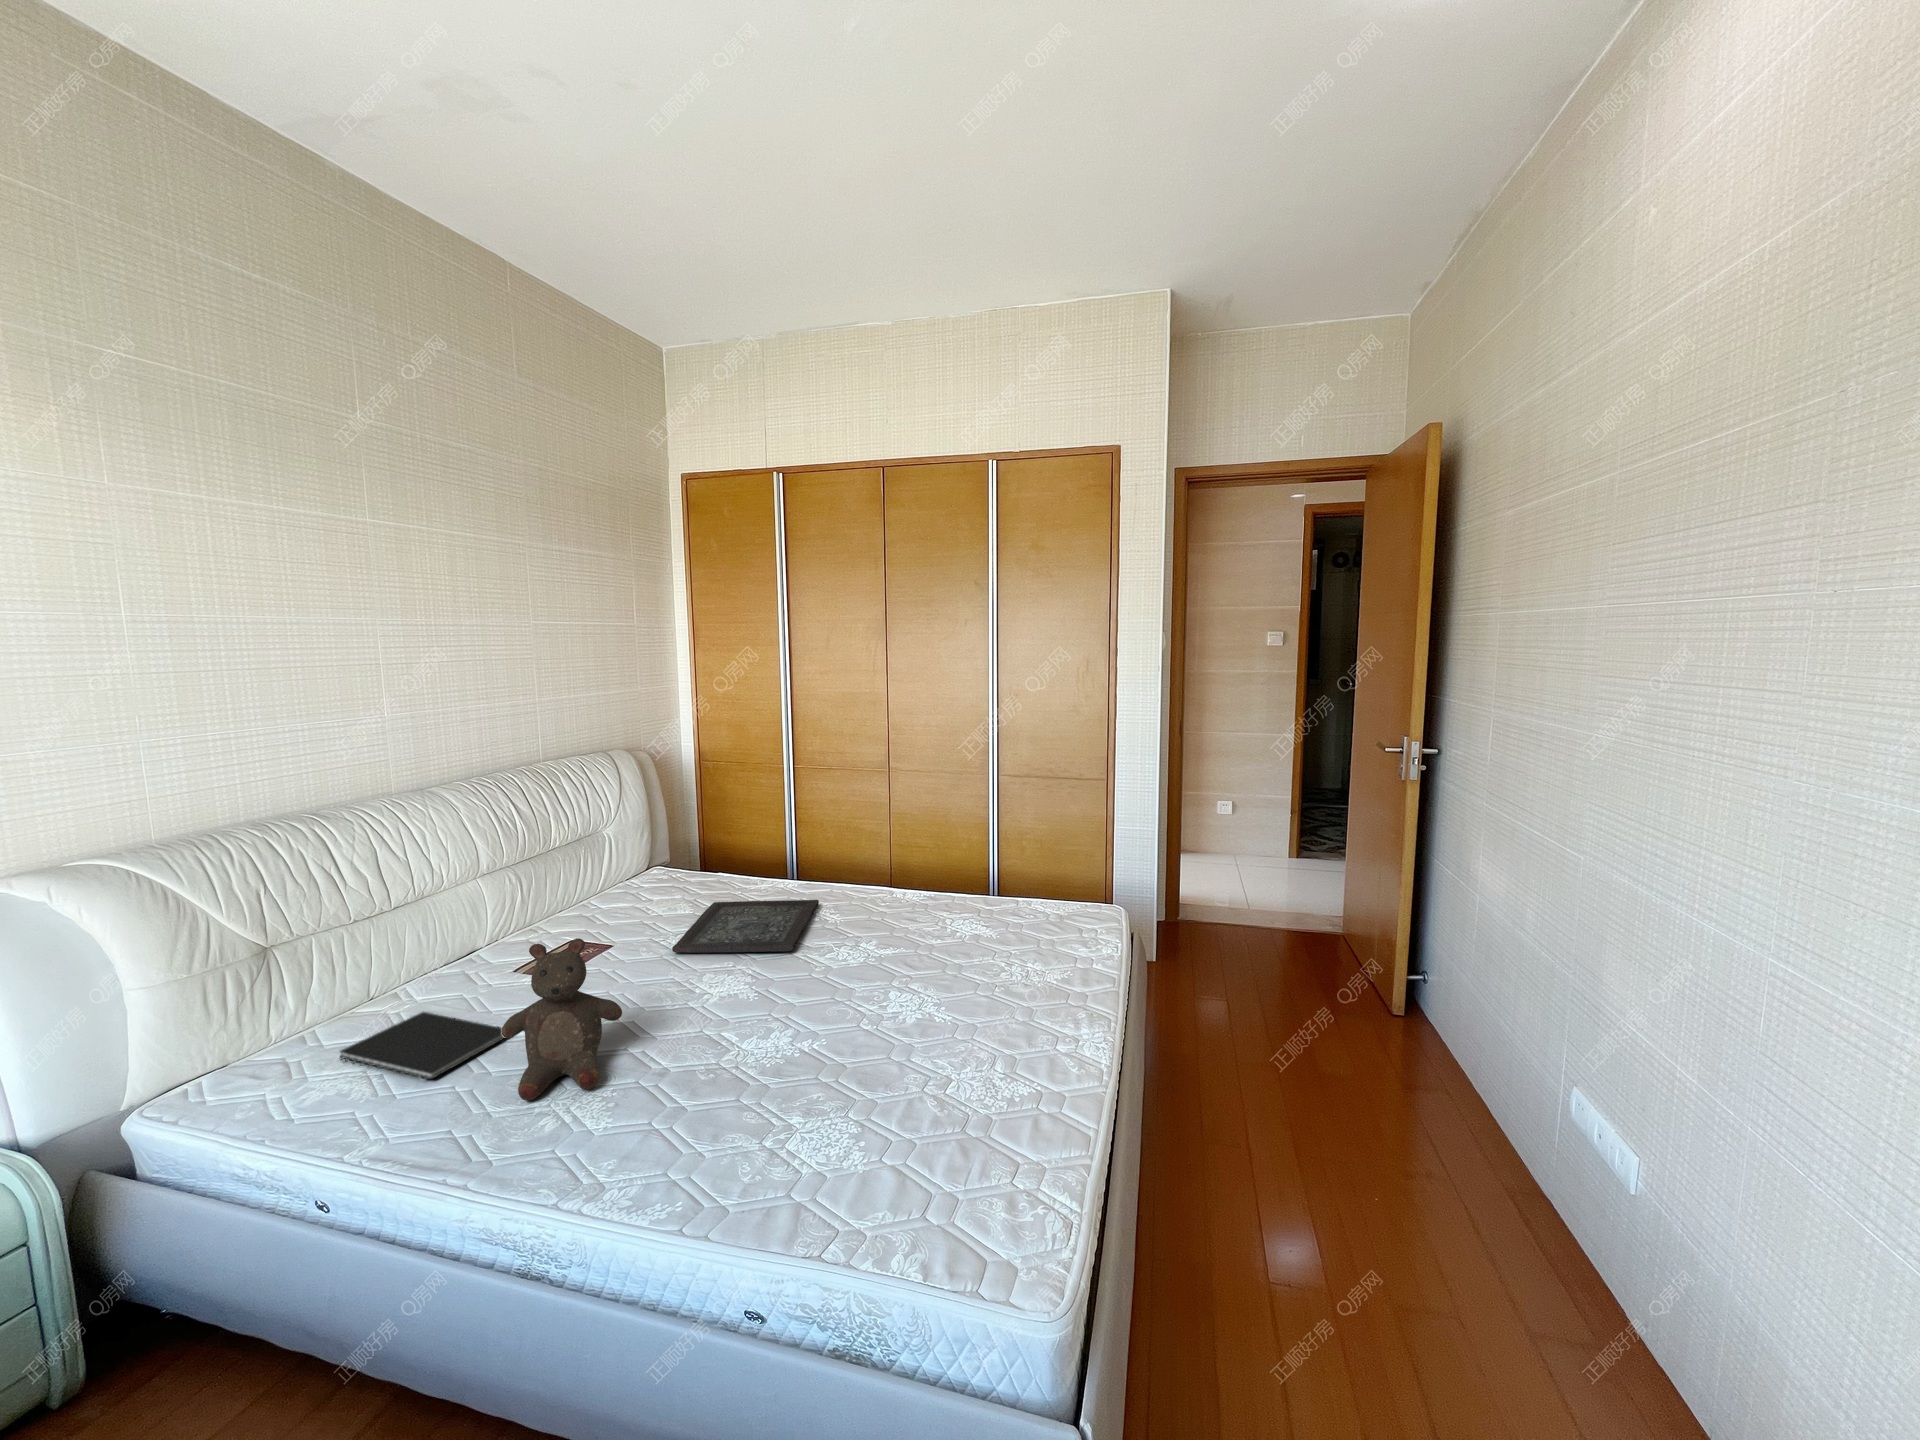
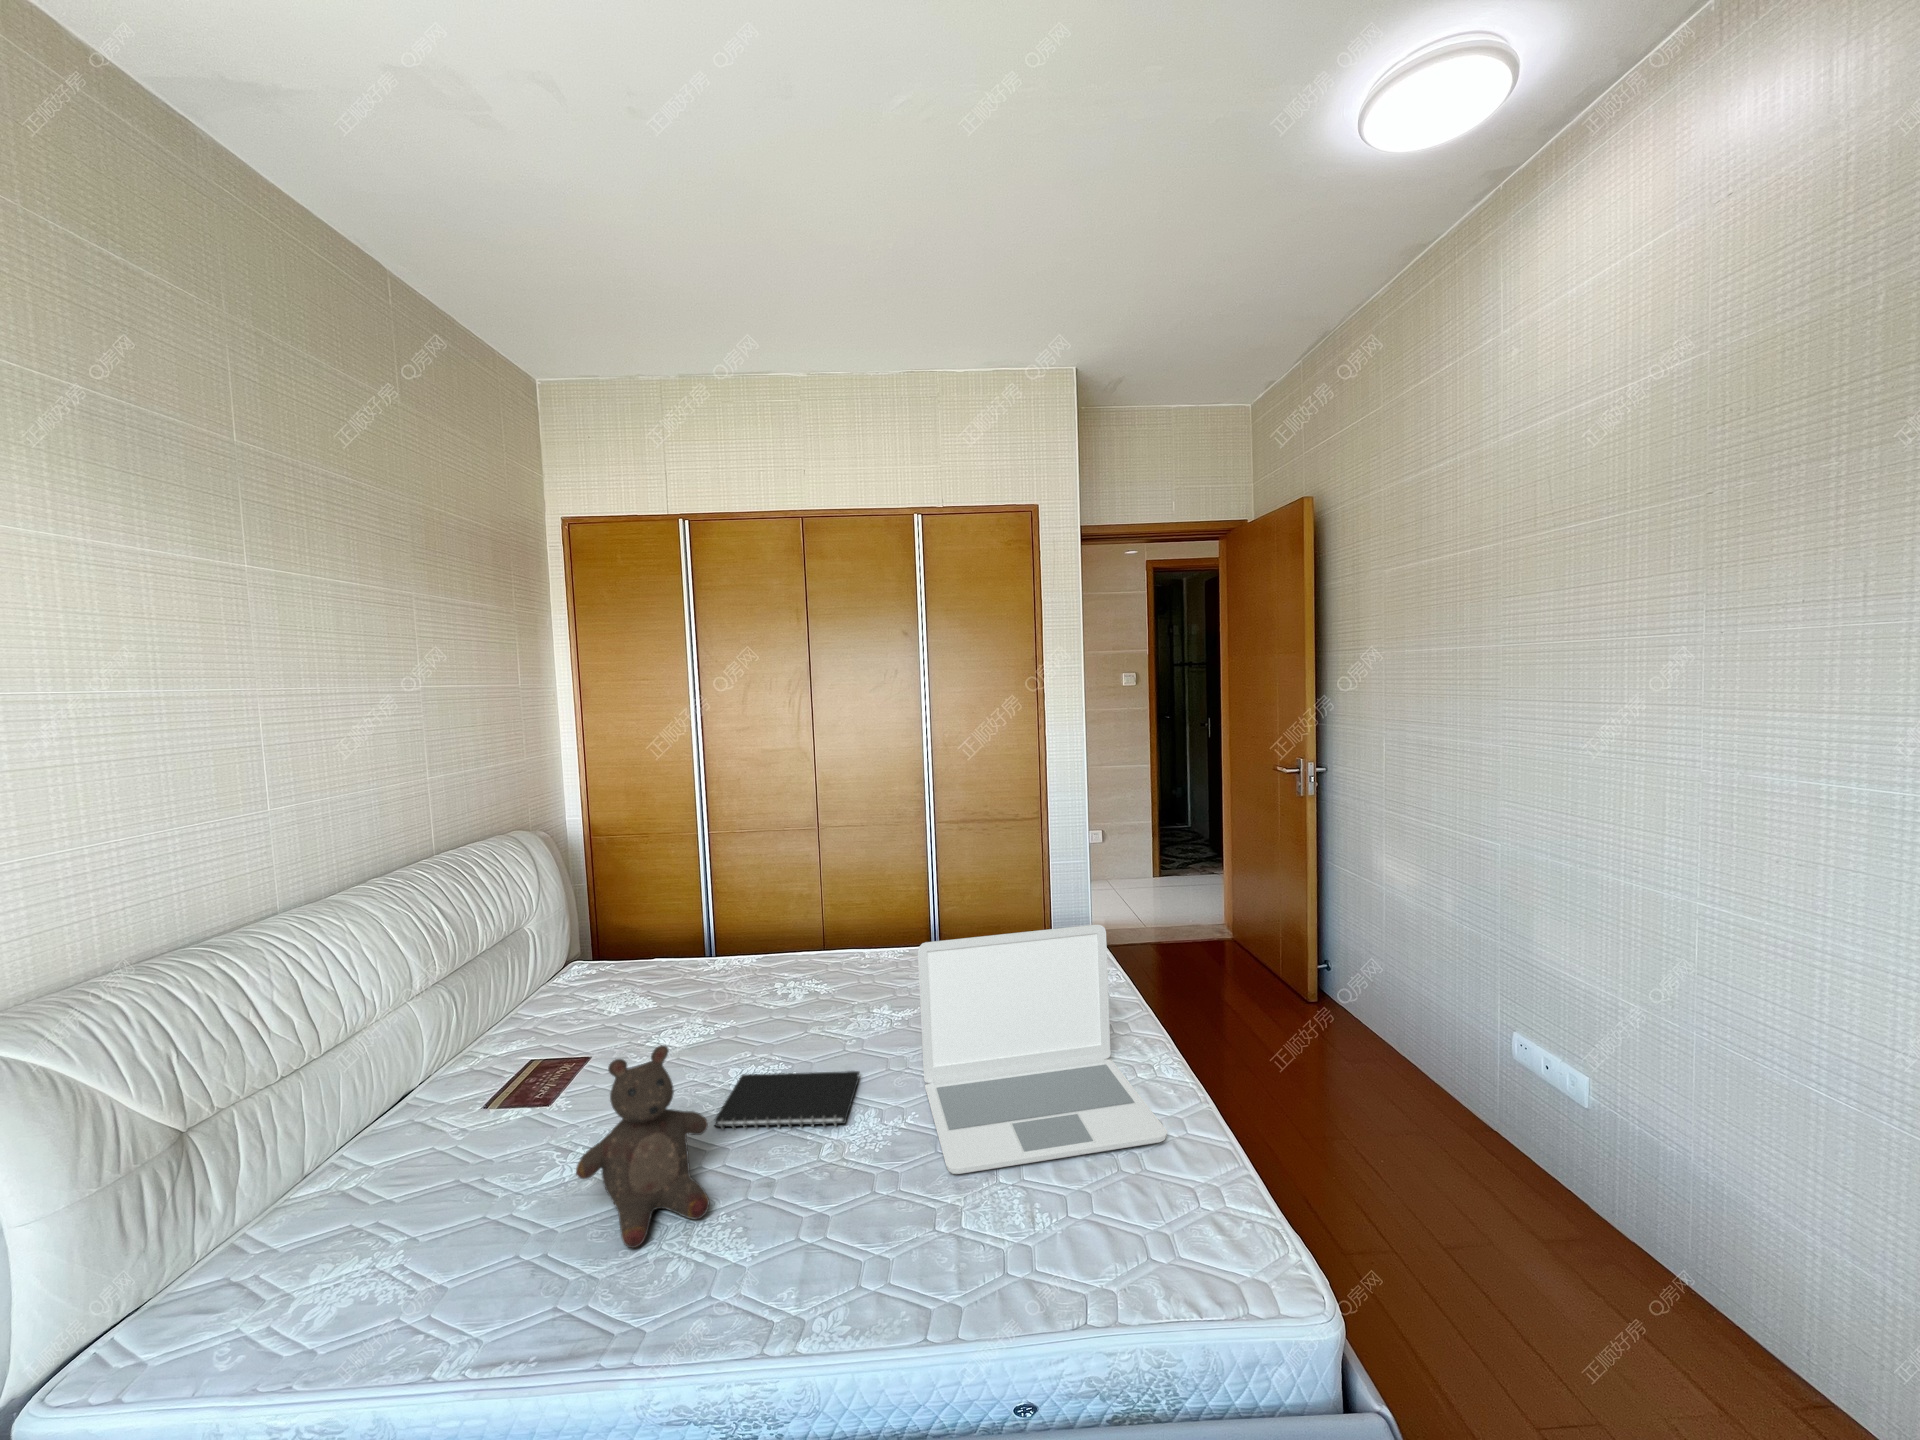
laptop: none [805,882,1037,1115] -> present [918,924,1167,1174]
tray: present [672,900,819,953] -> none [674,973,811,1052]
notebook: present [340,1012,505,1080] -> present [714,1071,859,1129]

